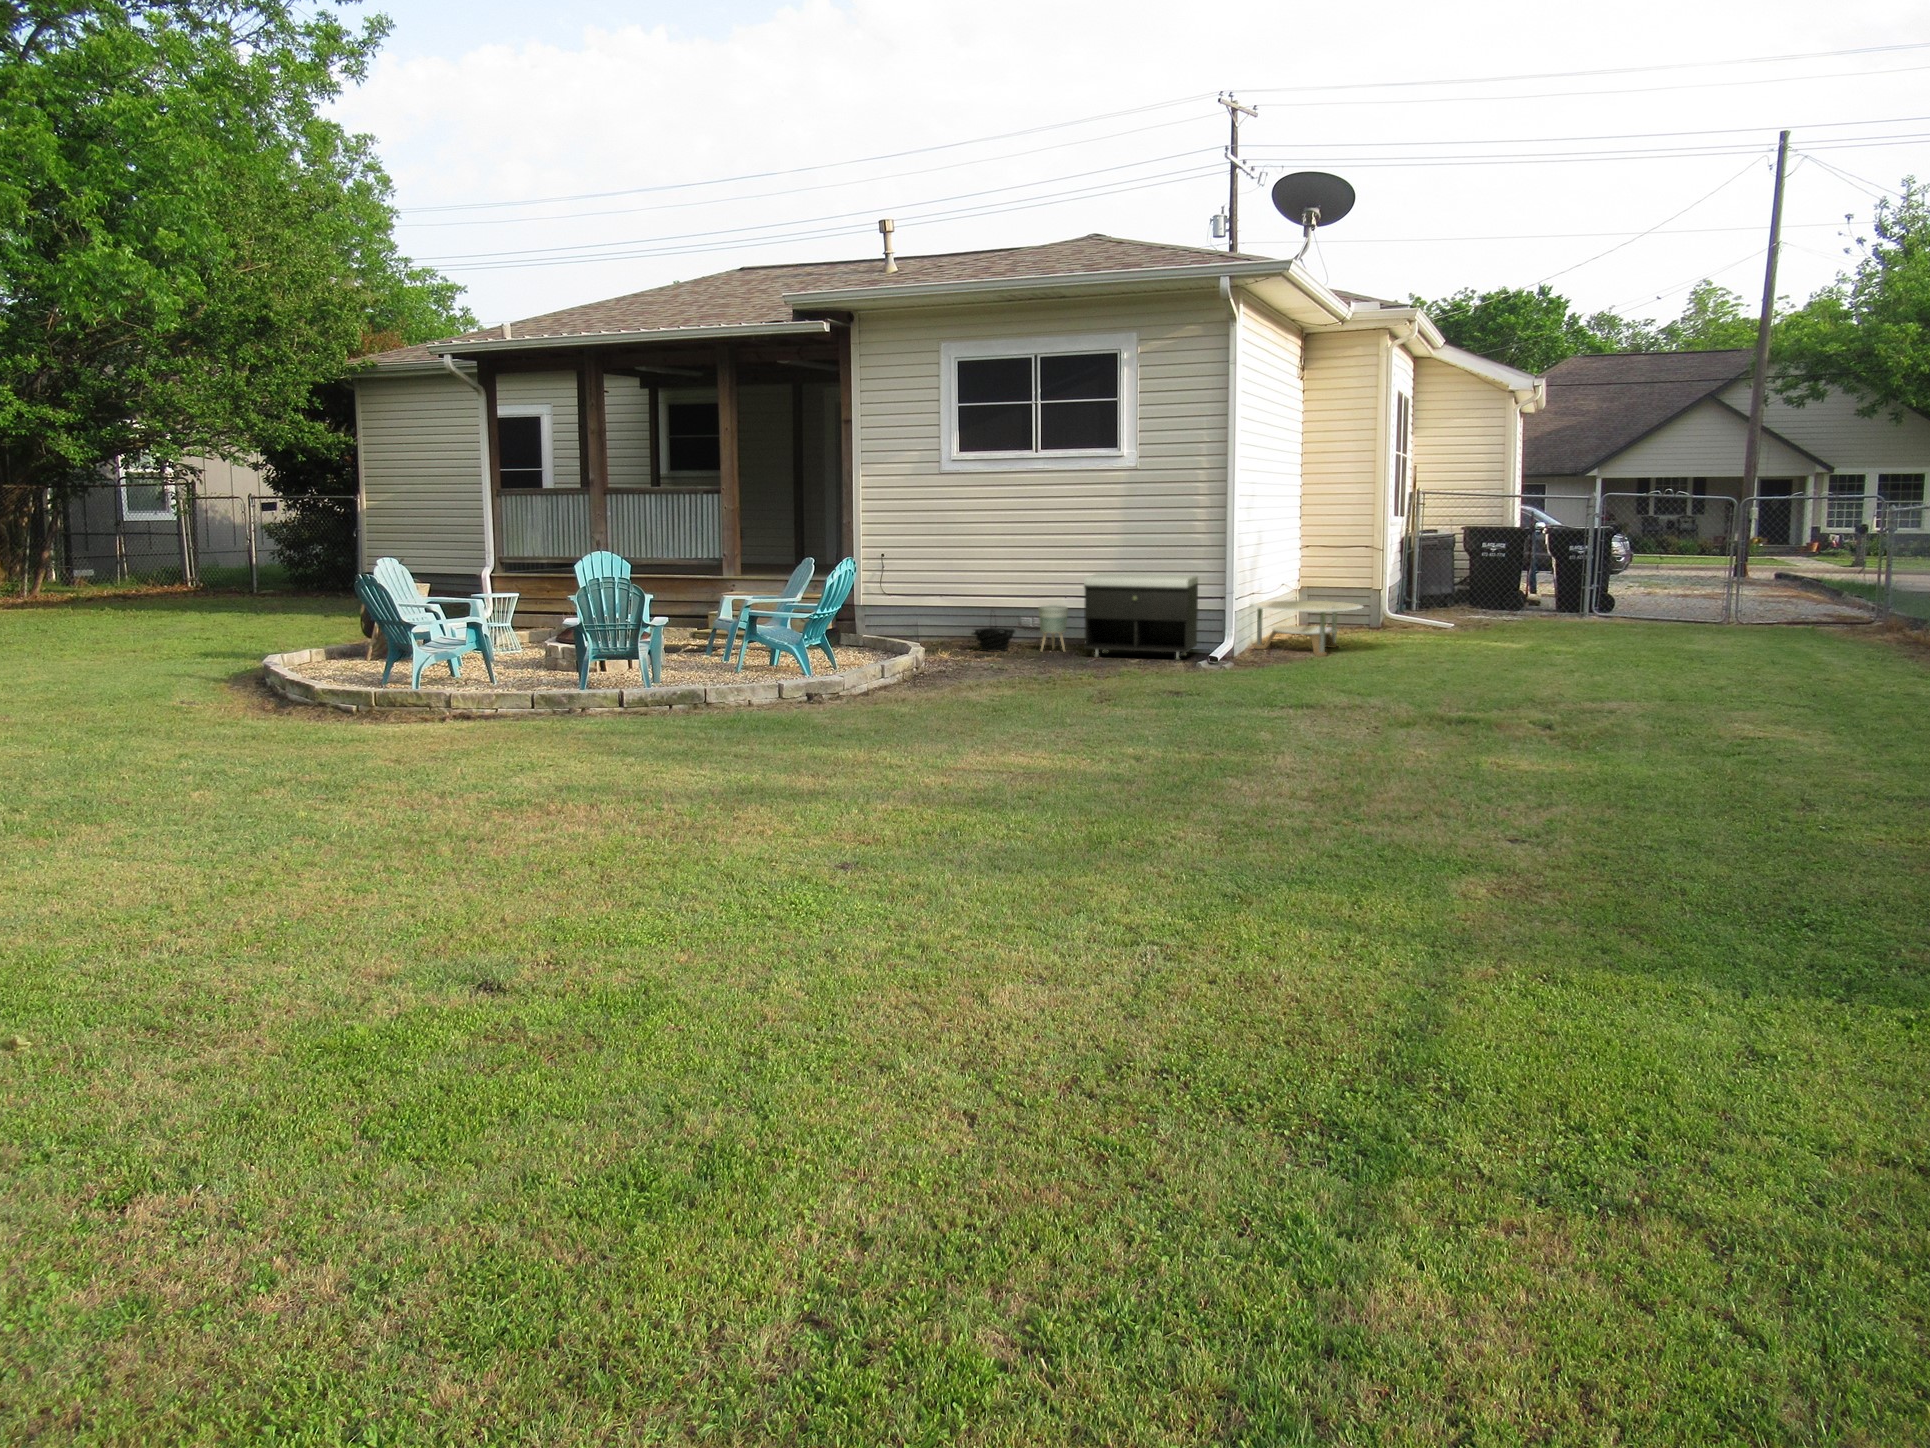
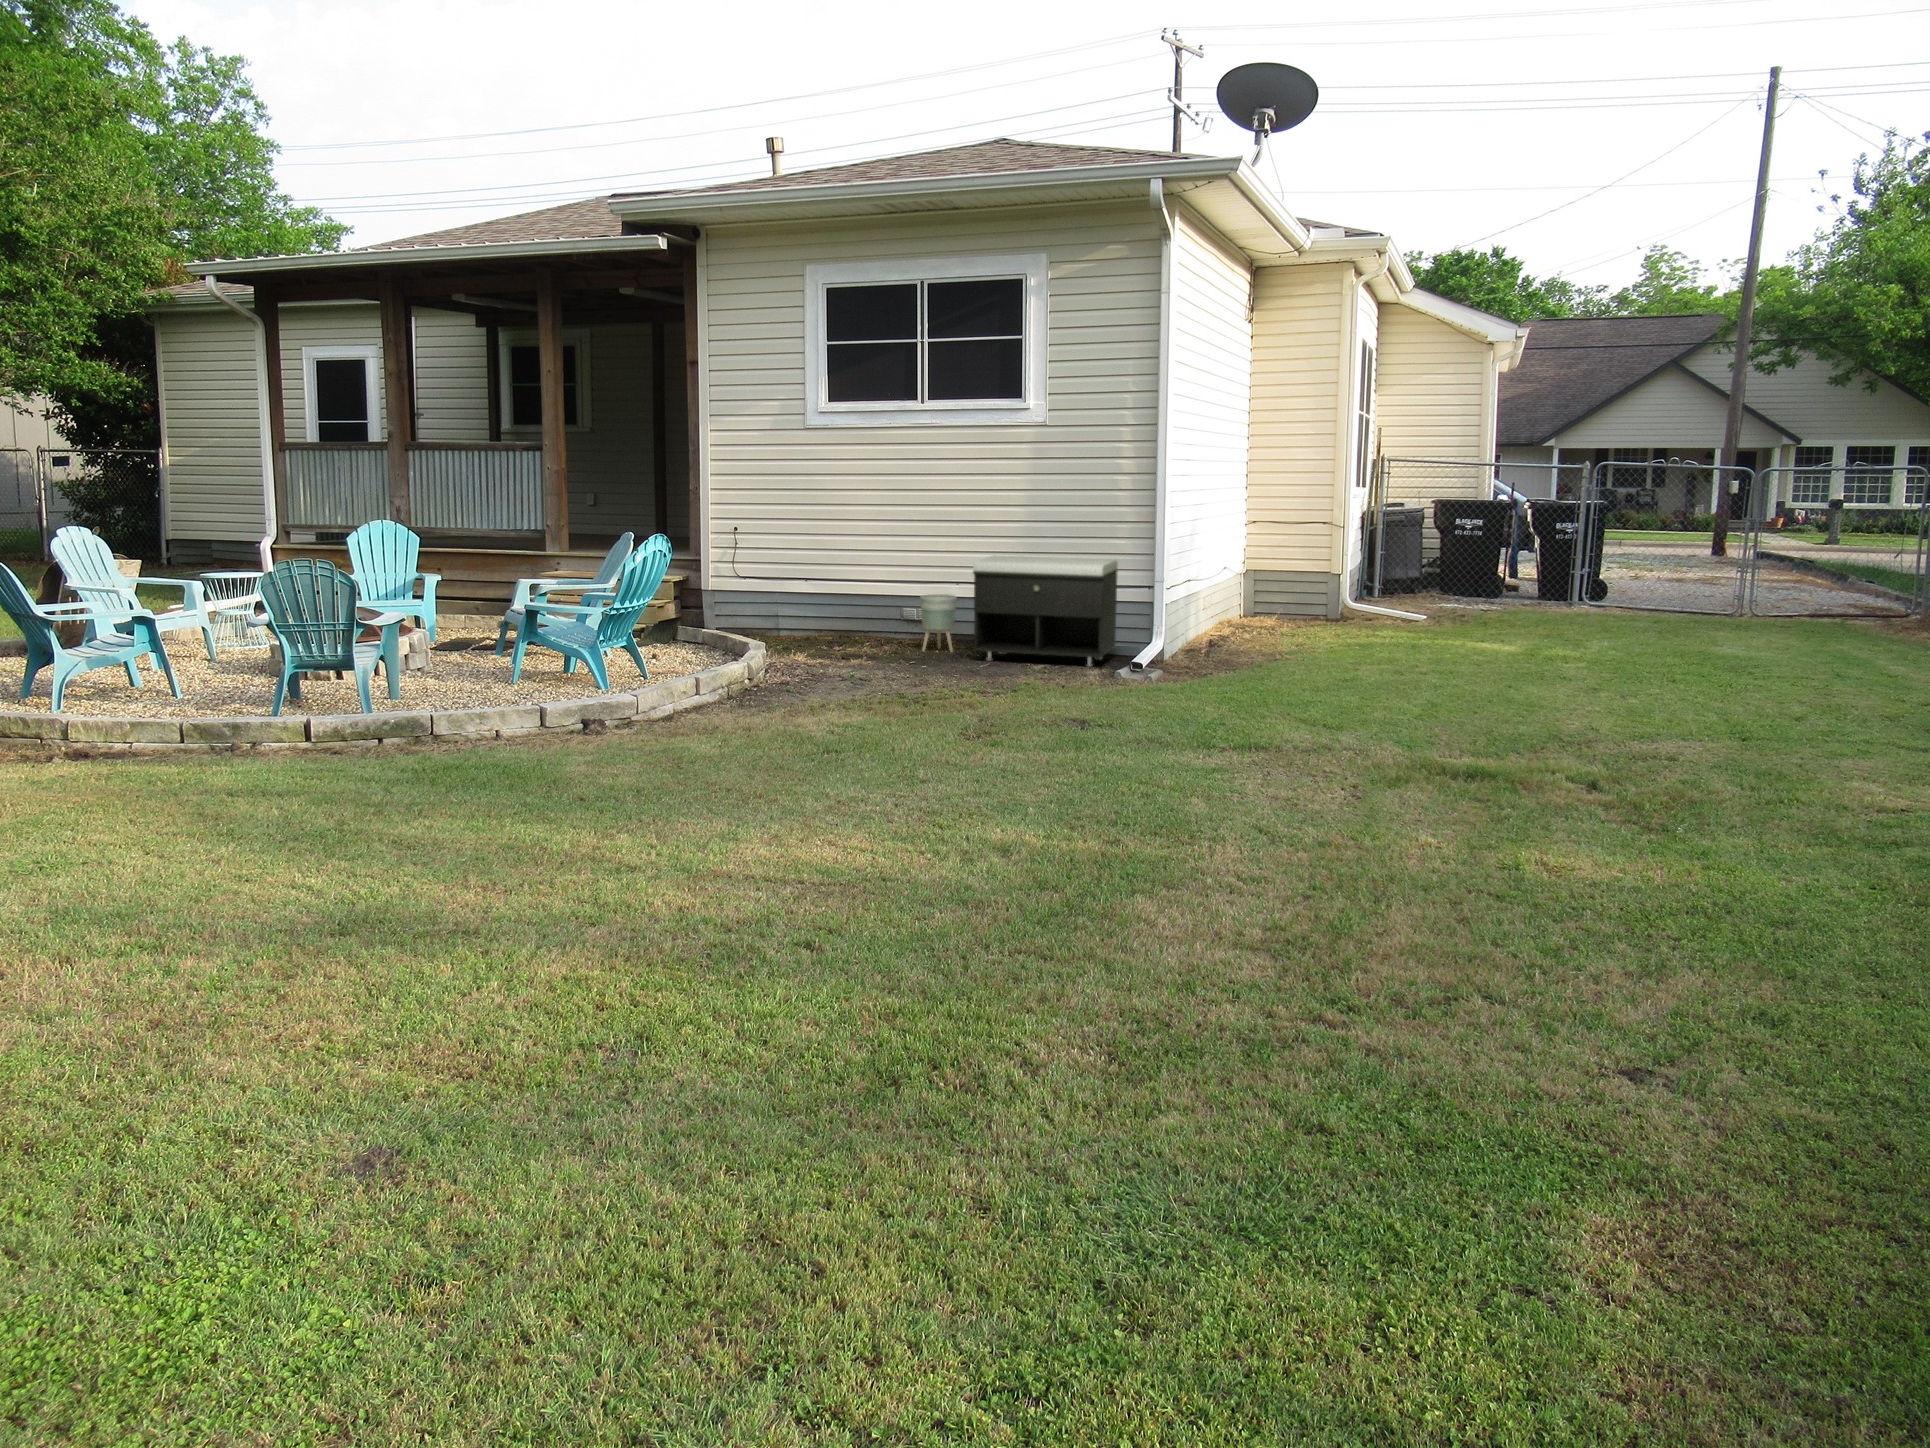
round table: present [1250,601,1363,656] -> none [1181,590,1323,663]
basket: present [972,627,1015,652] -> none [836,599,892,651]

